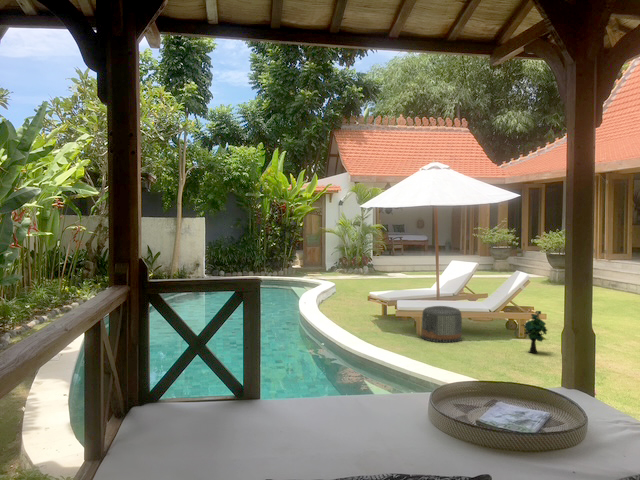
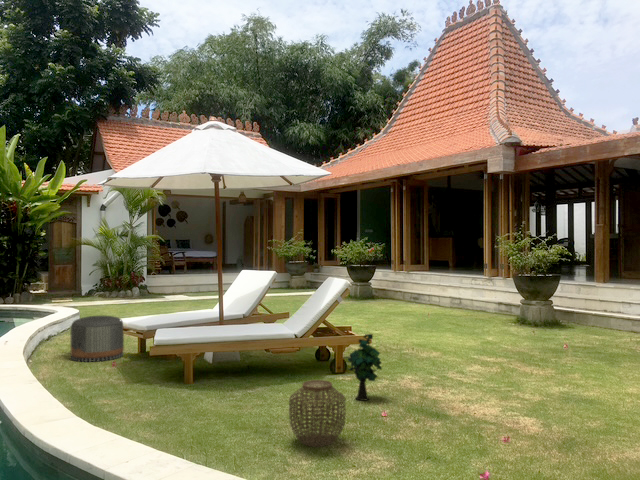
pouf: present [422,306,462,342] -> present [71,316,124,362]
woven basket: none [482,335,516,371] -> present [289,380,345,447]

